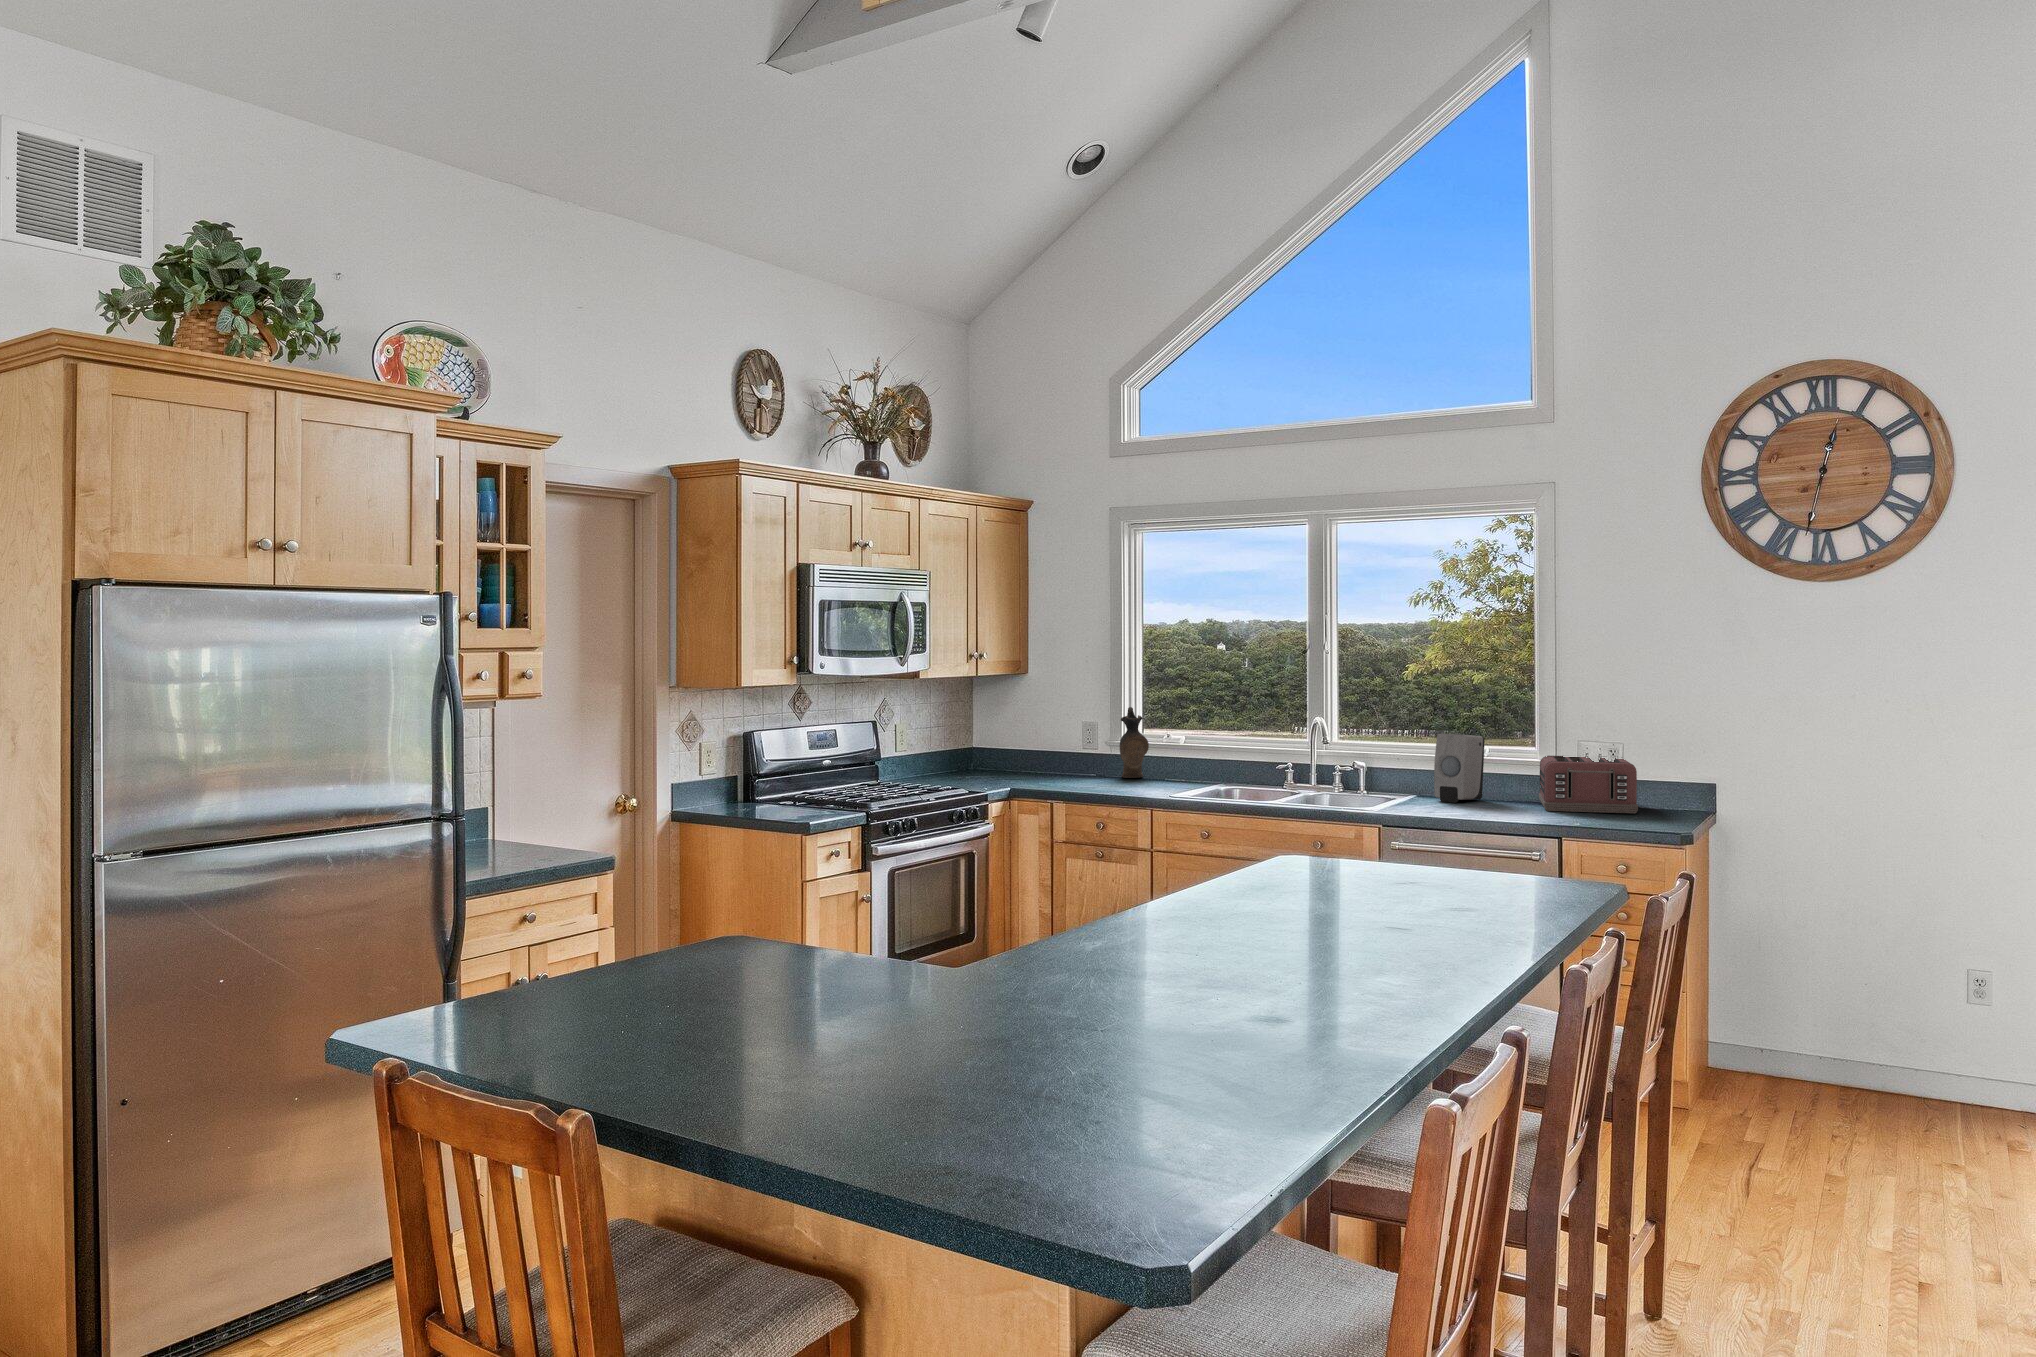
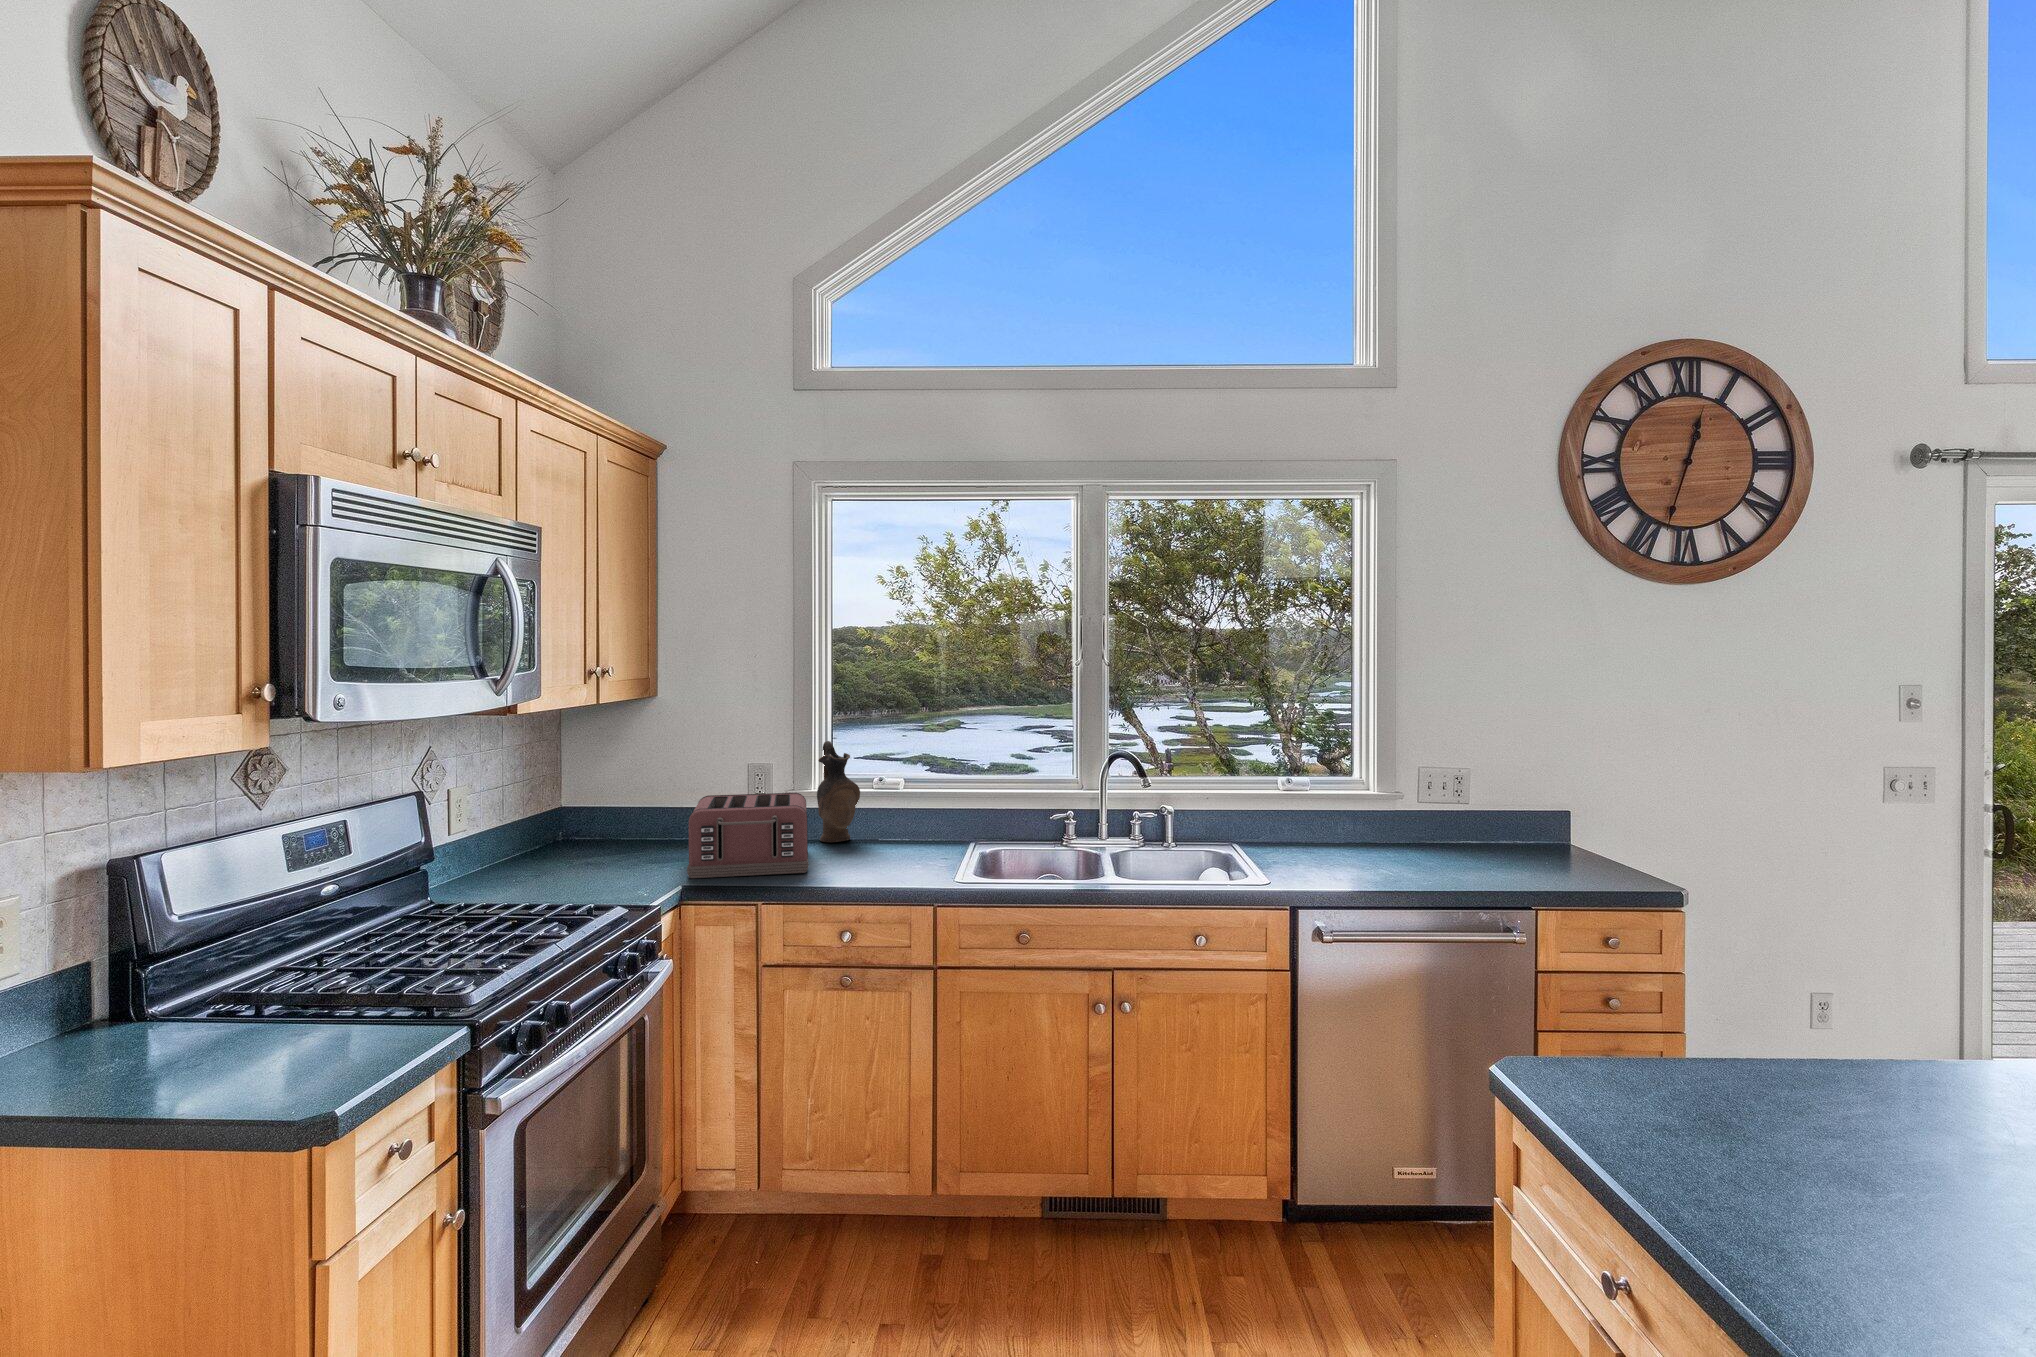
soap dispenser: present [1434,734,1485,803] -> none [1282,768,1324,857]
toaster: present [1539,756,1638,813] -> present [687,793,808,878]

